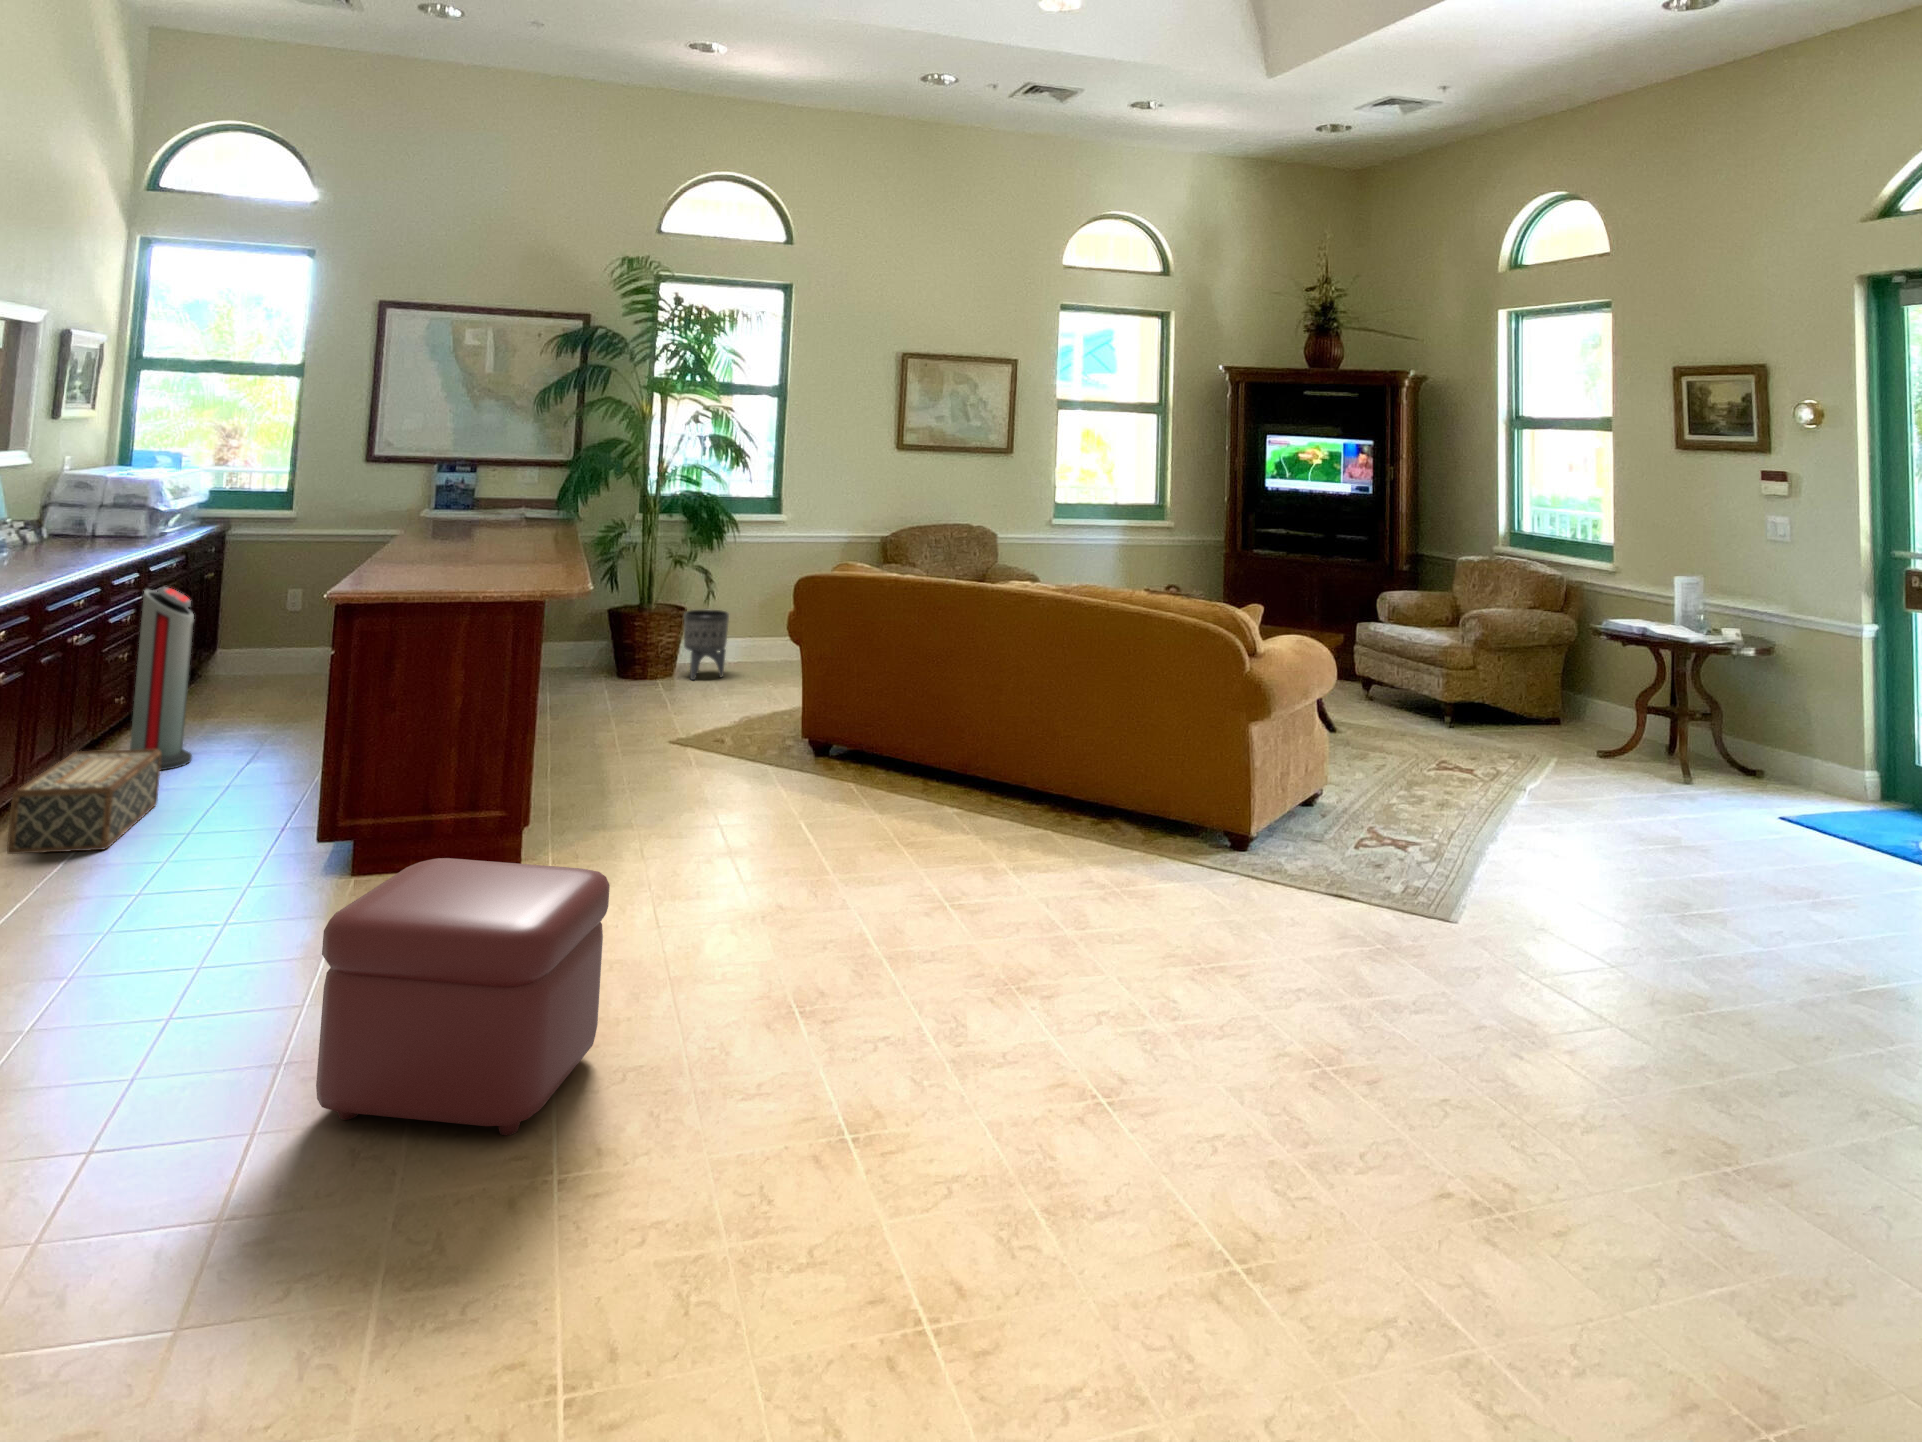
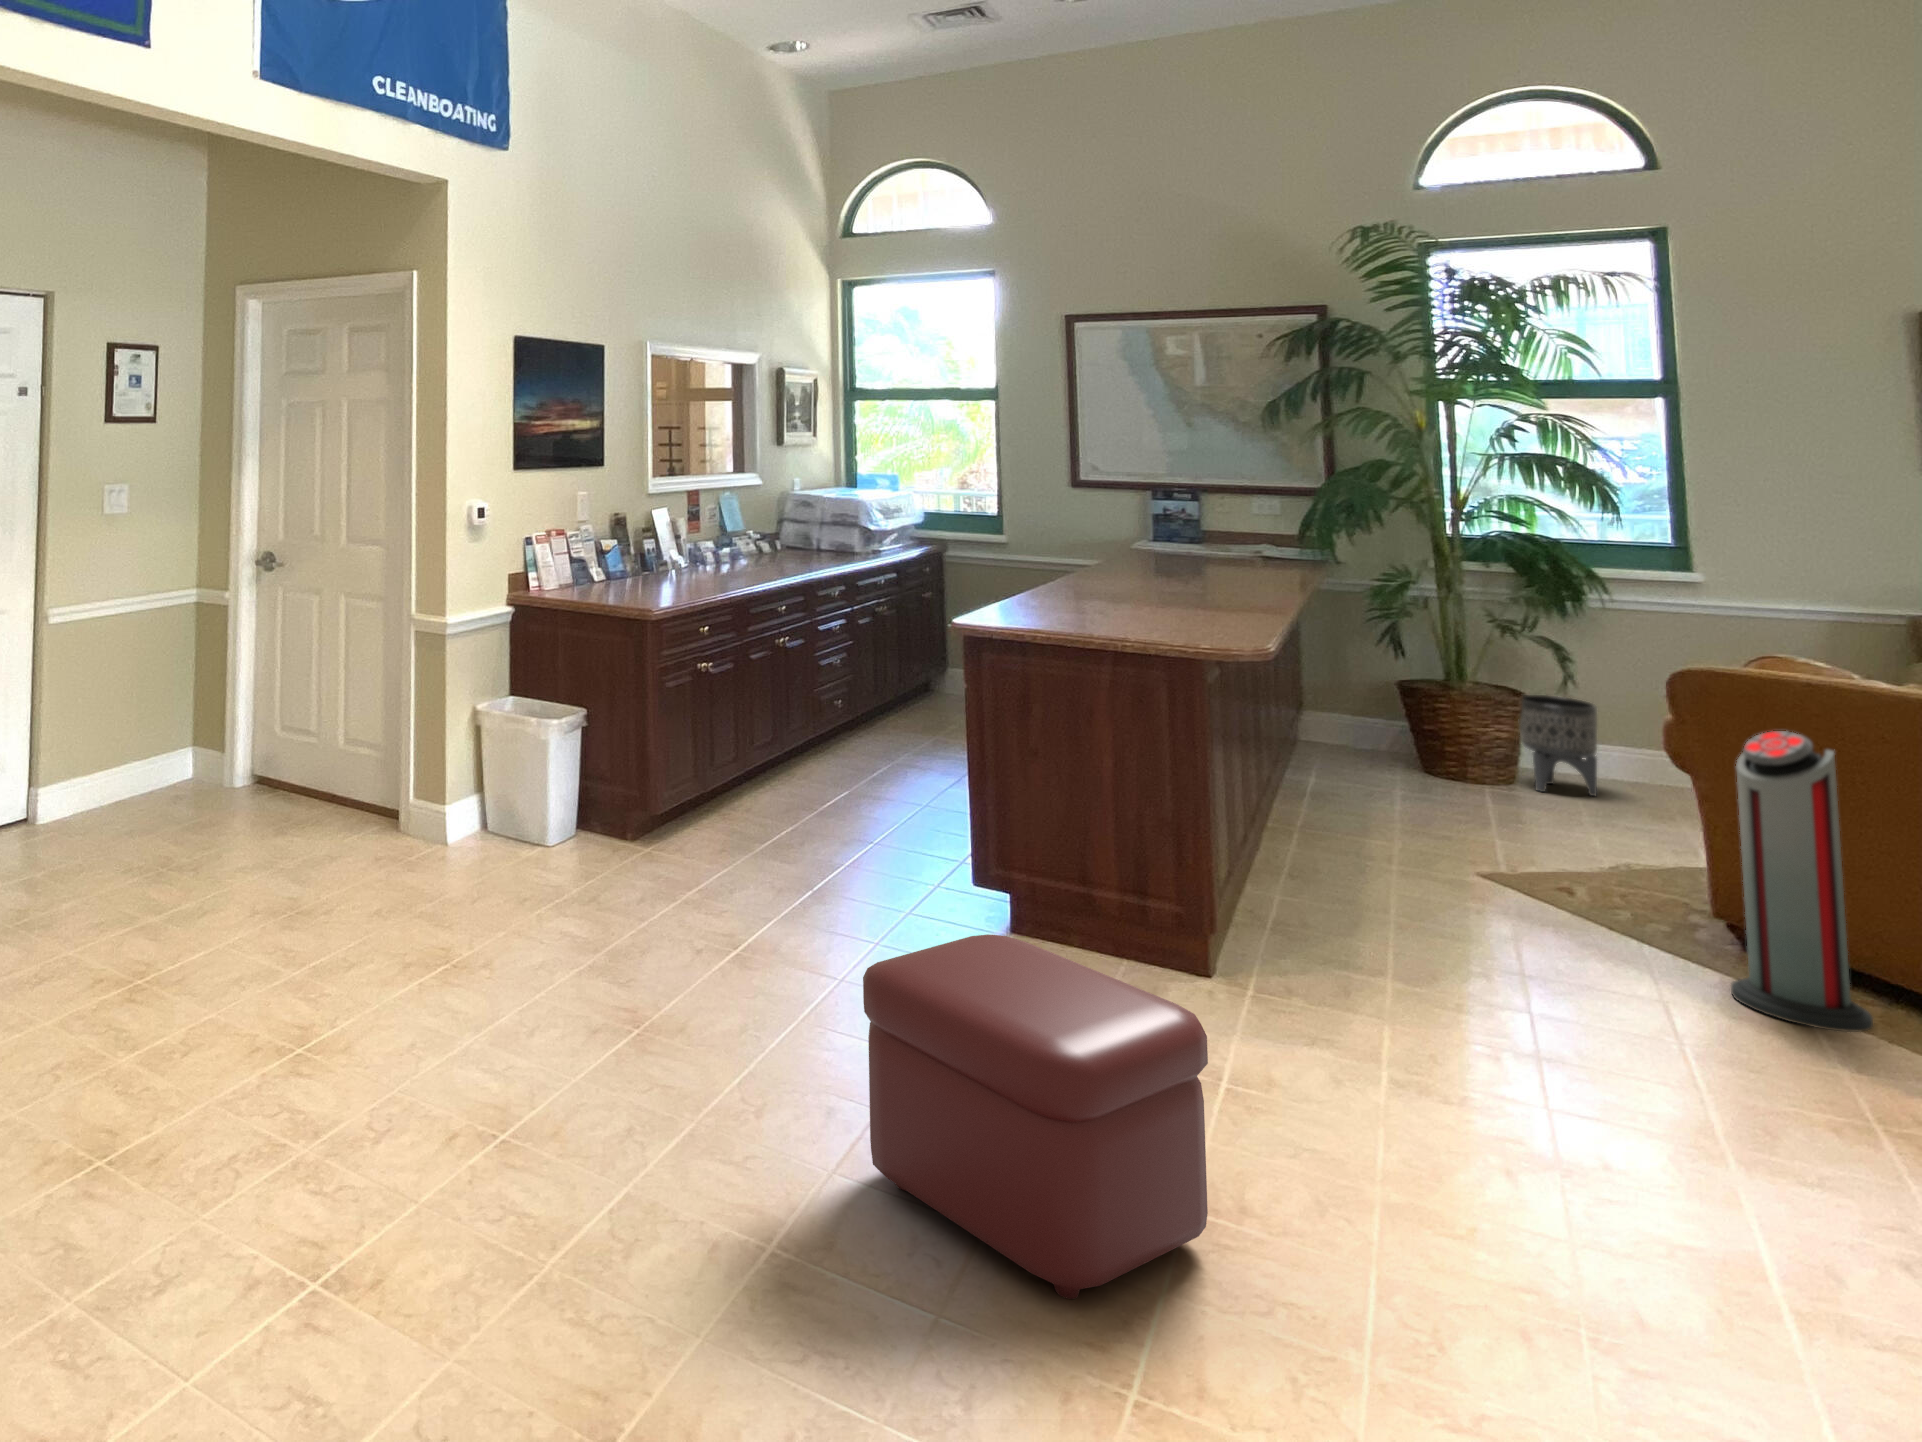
air purifier: present [130,587,194,770] -> present [1731,731,1873,1032]
woven basket: present [7,749,161,854] -> none [730,743,855,838]

